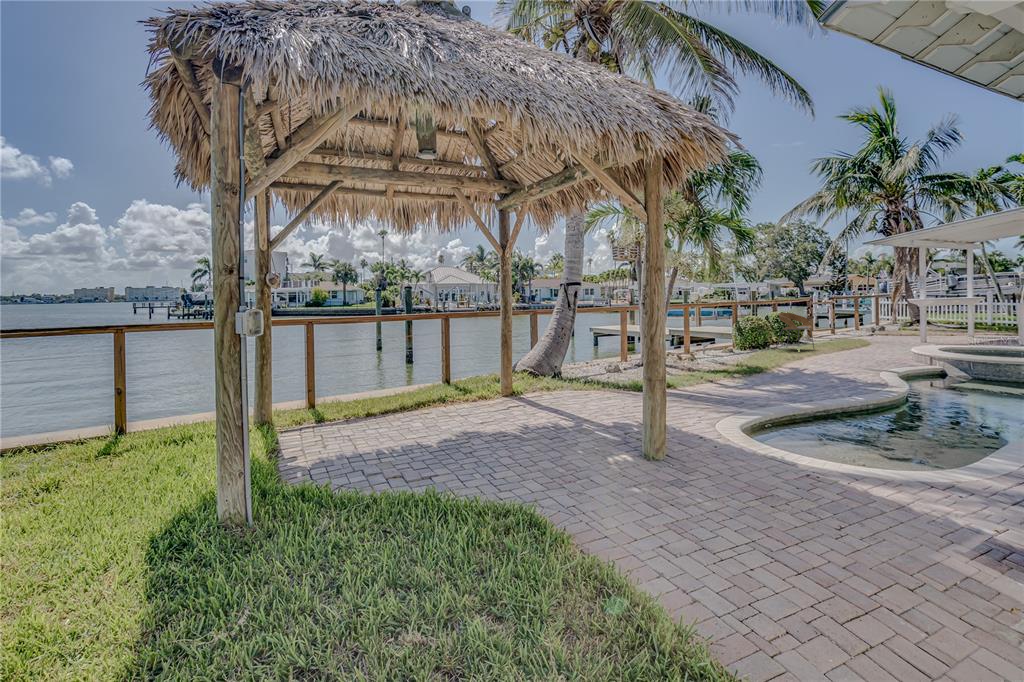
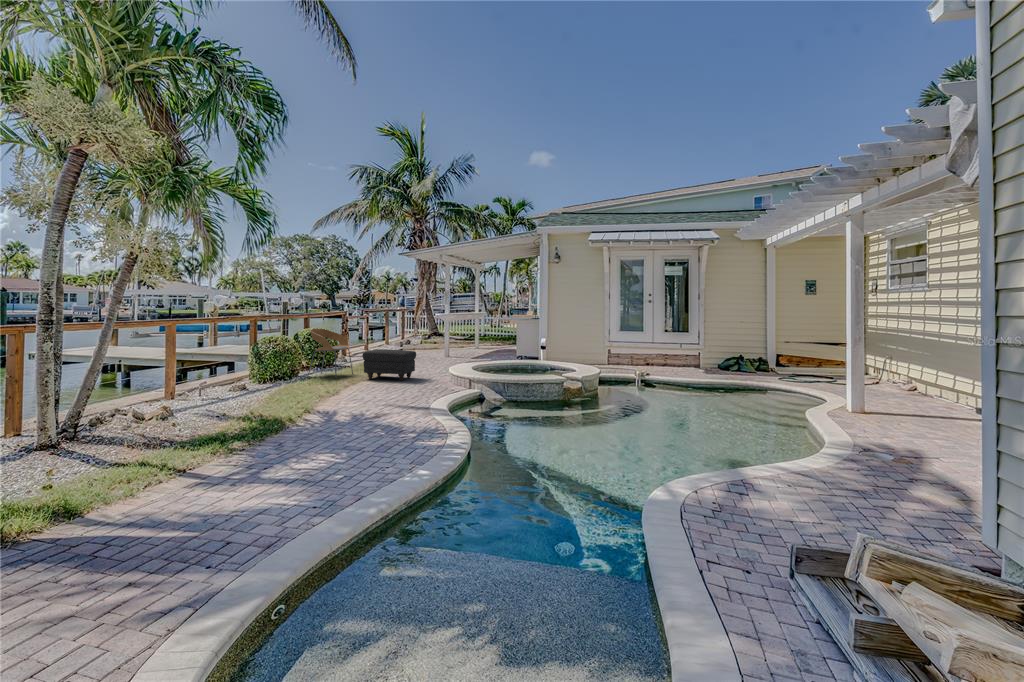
ottoman: none [823,329,877,356] -> present [362,349,416,381]

